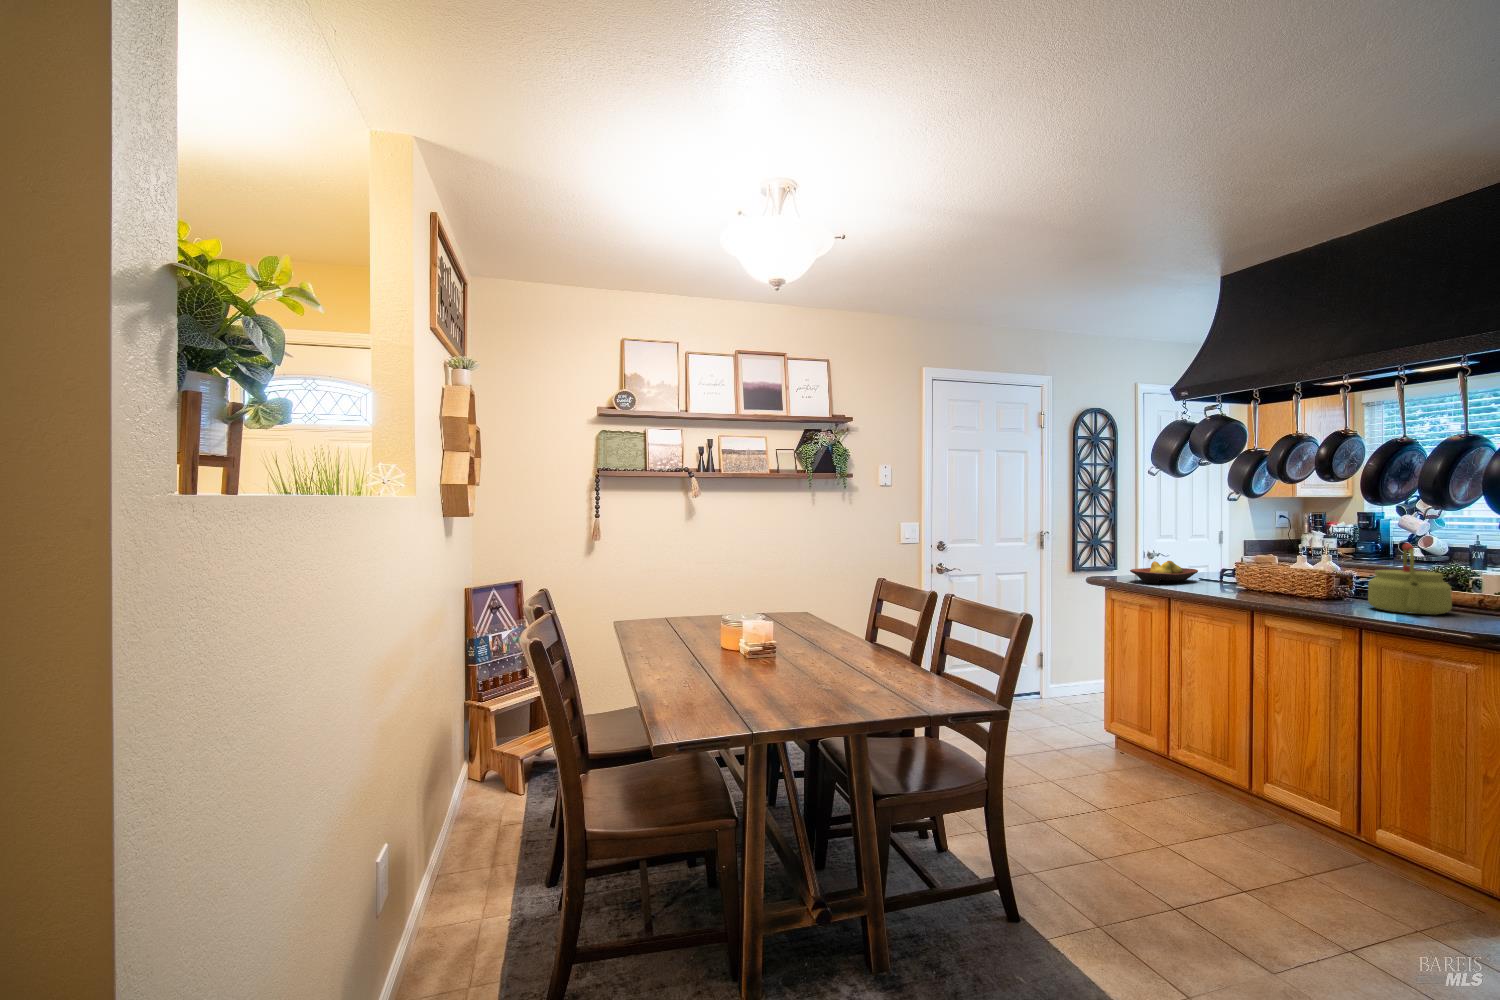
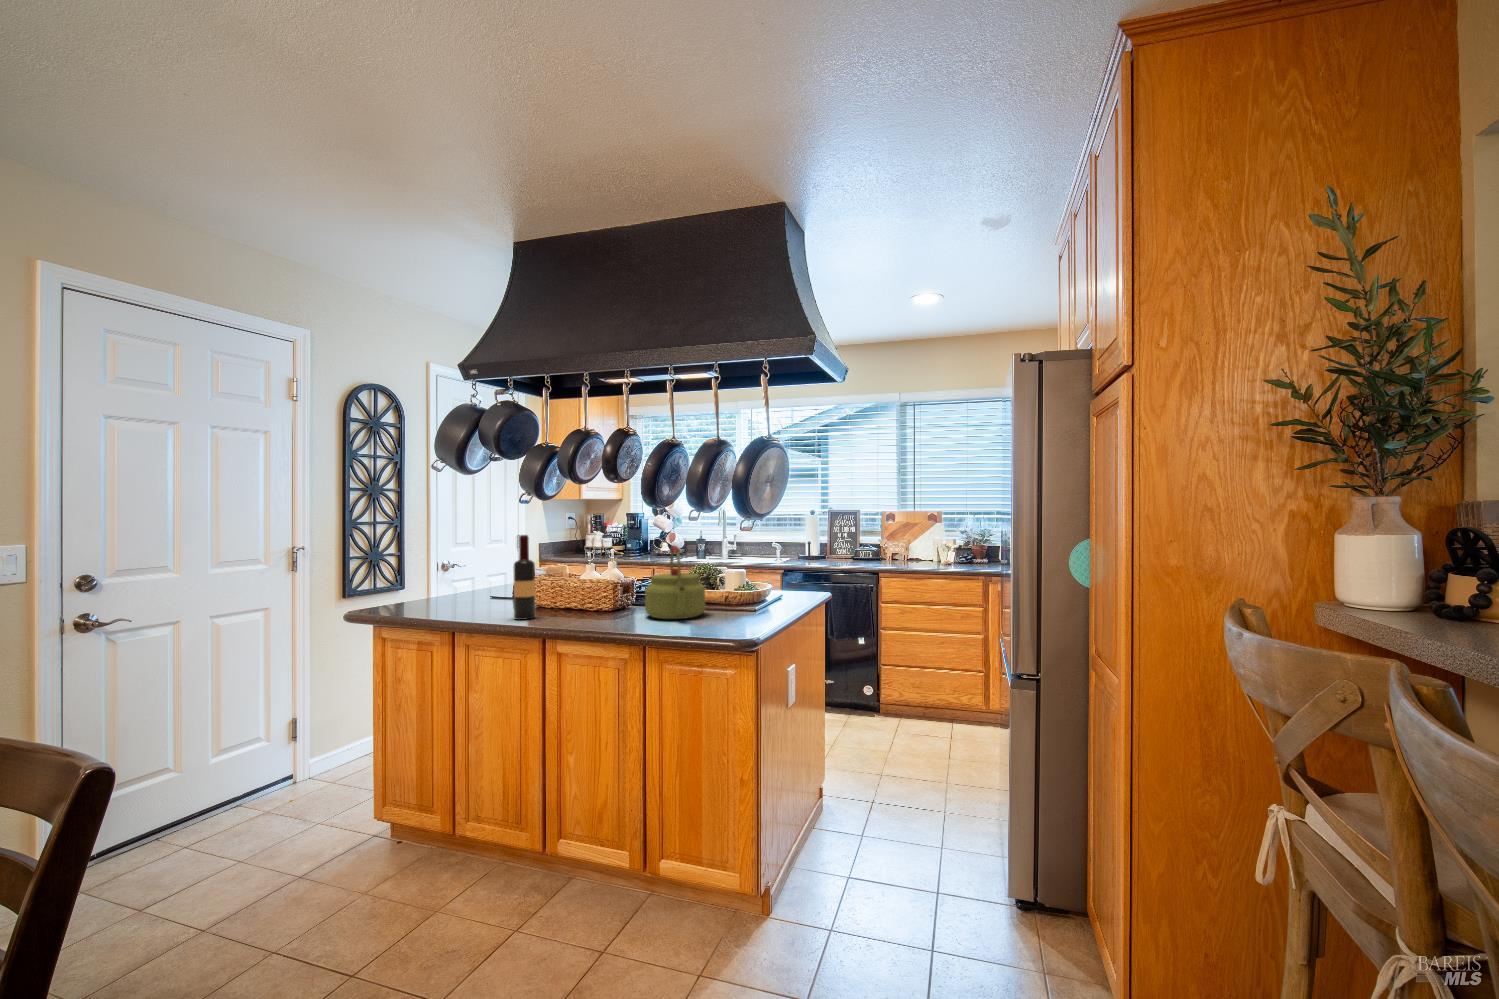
wine bottle: none [1222,527,1243,596] -> present [513,535,535,620]
fruit bowl: present [1130,561,1198,584] -> none [409,580,491,613]

